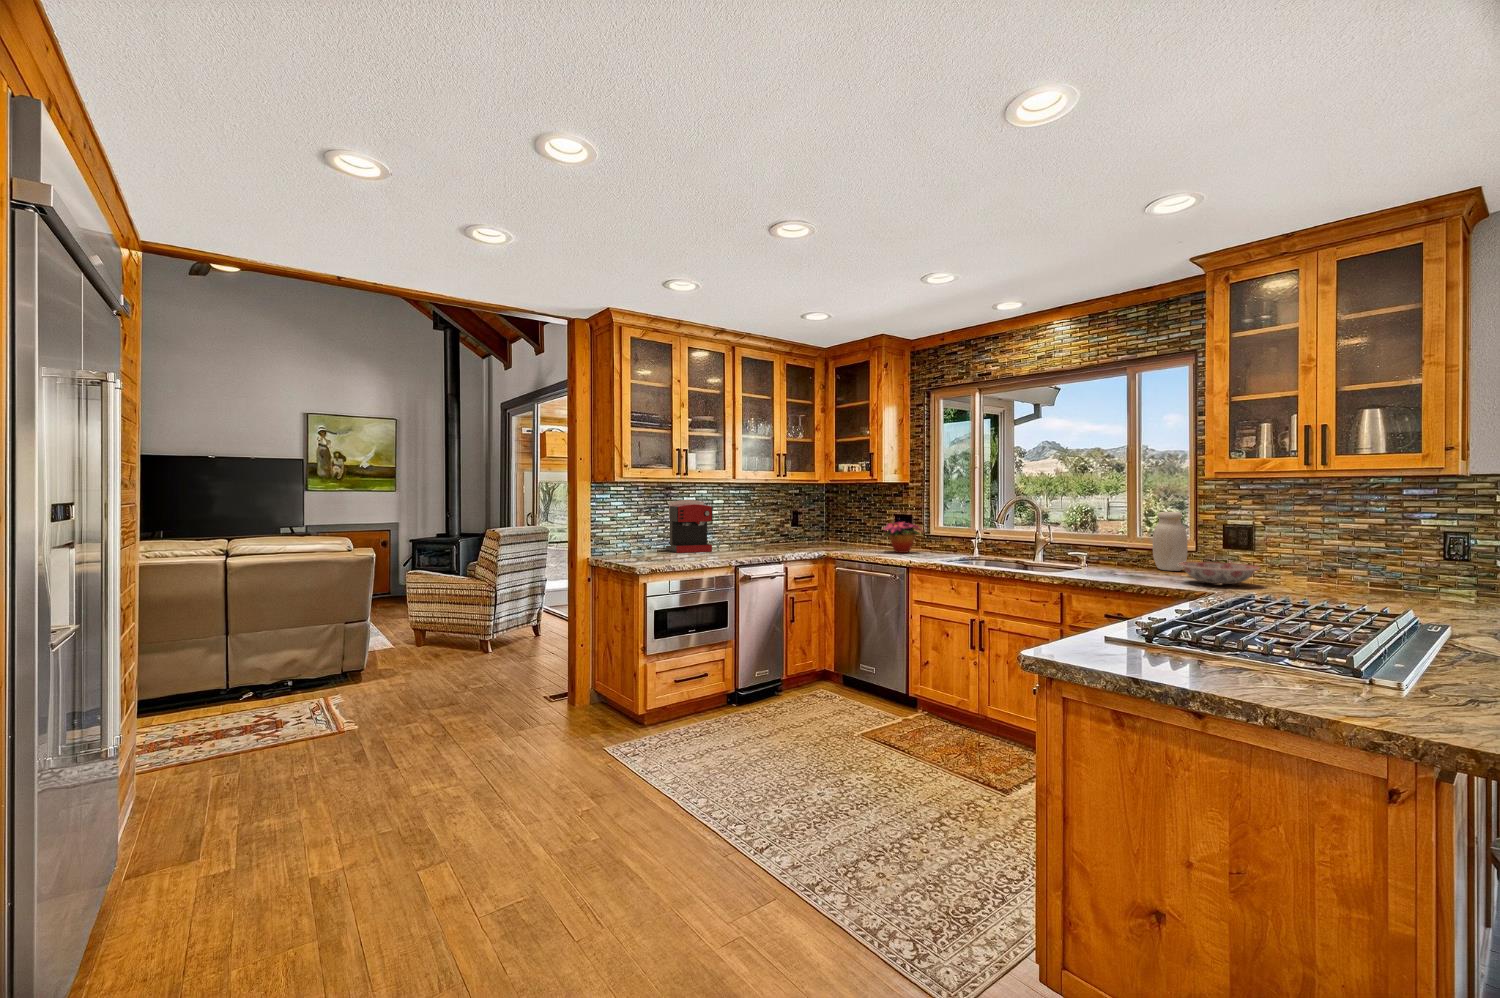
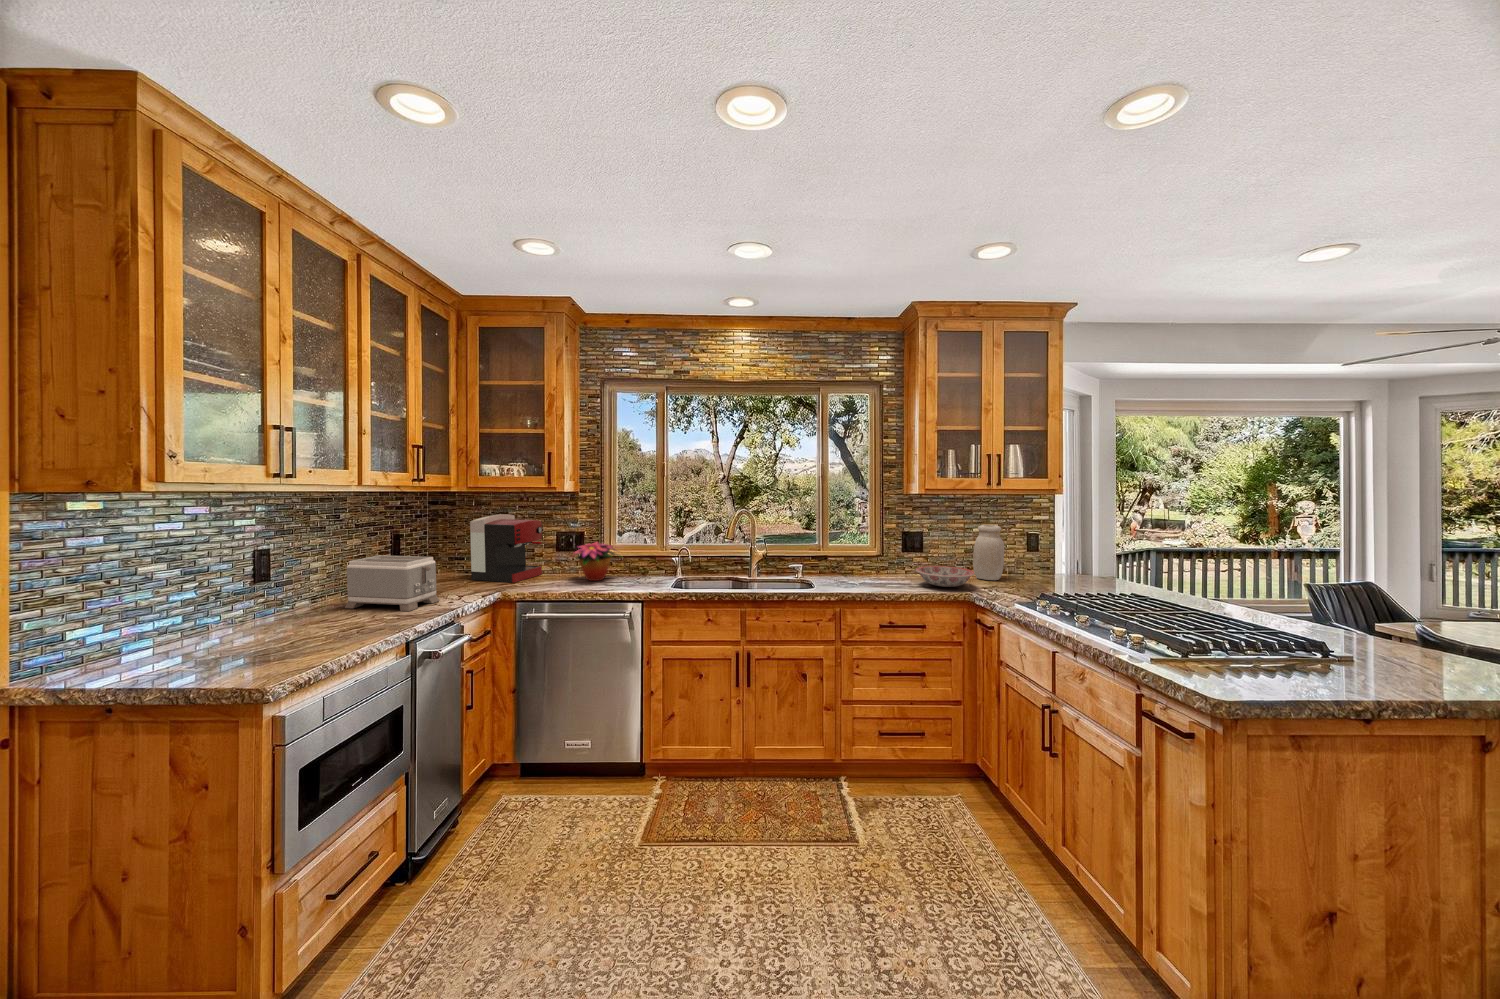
coffee maker: present [666,500,713,553] -> present [470,514,542,583]
jar: present [1153,512,1187,571] -> present [973,525,1004,580]
toaster: none [742,519,788,552] -> present [345,555,440,611]

